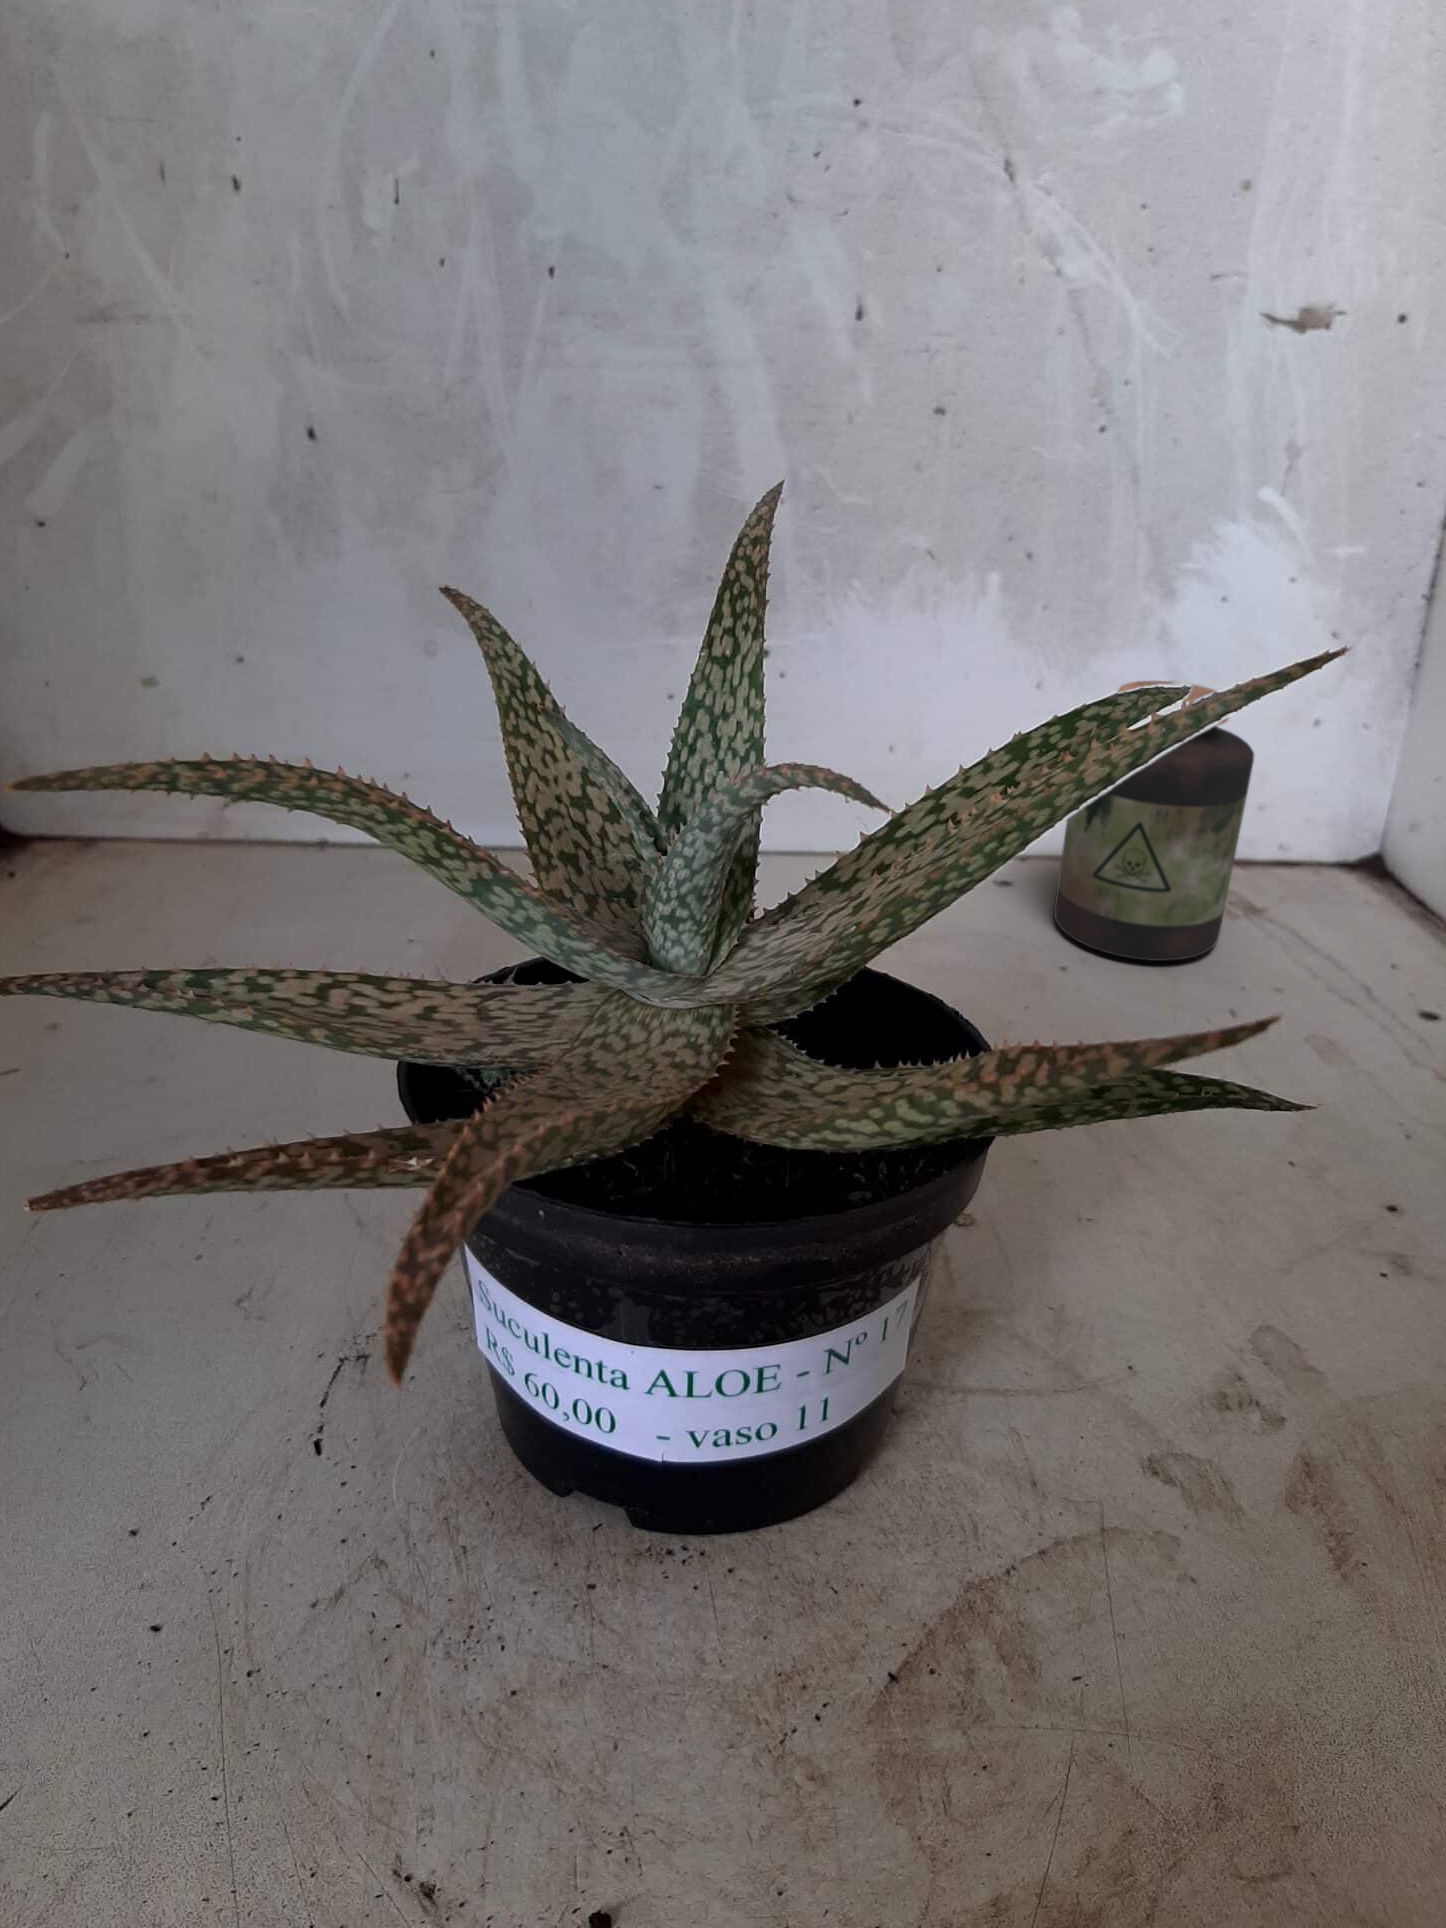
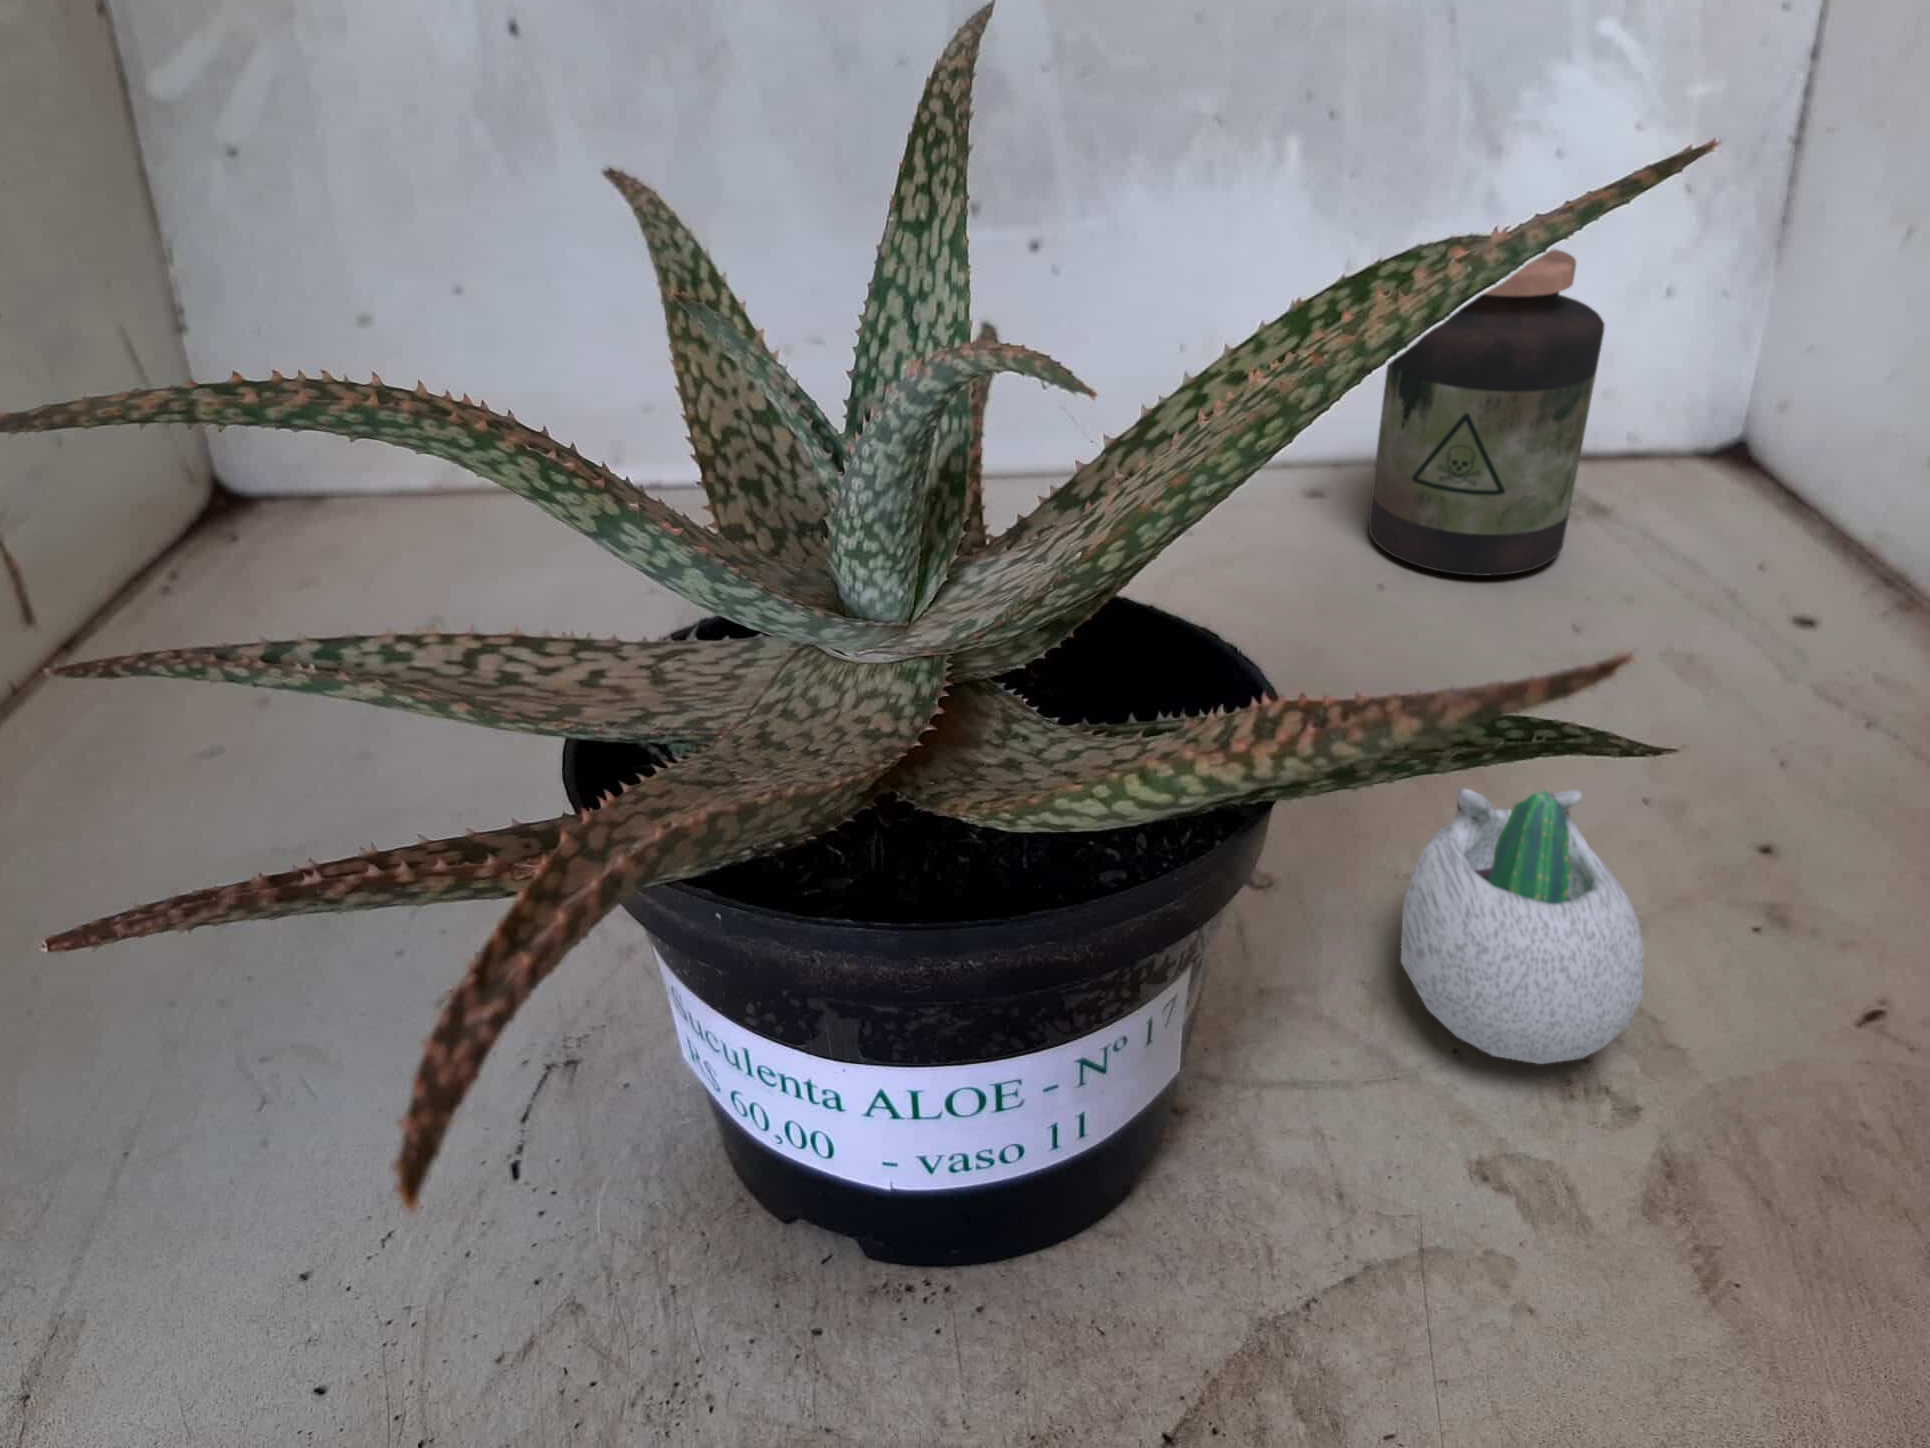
succulent planter: none [1086,1137,1288,1375] -> present [1401,788,1643,1064]

